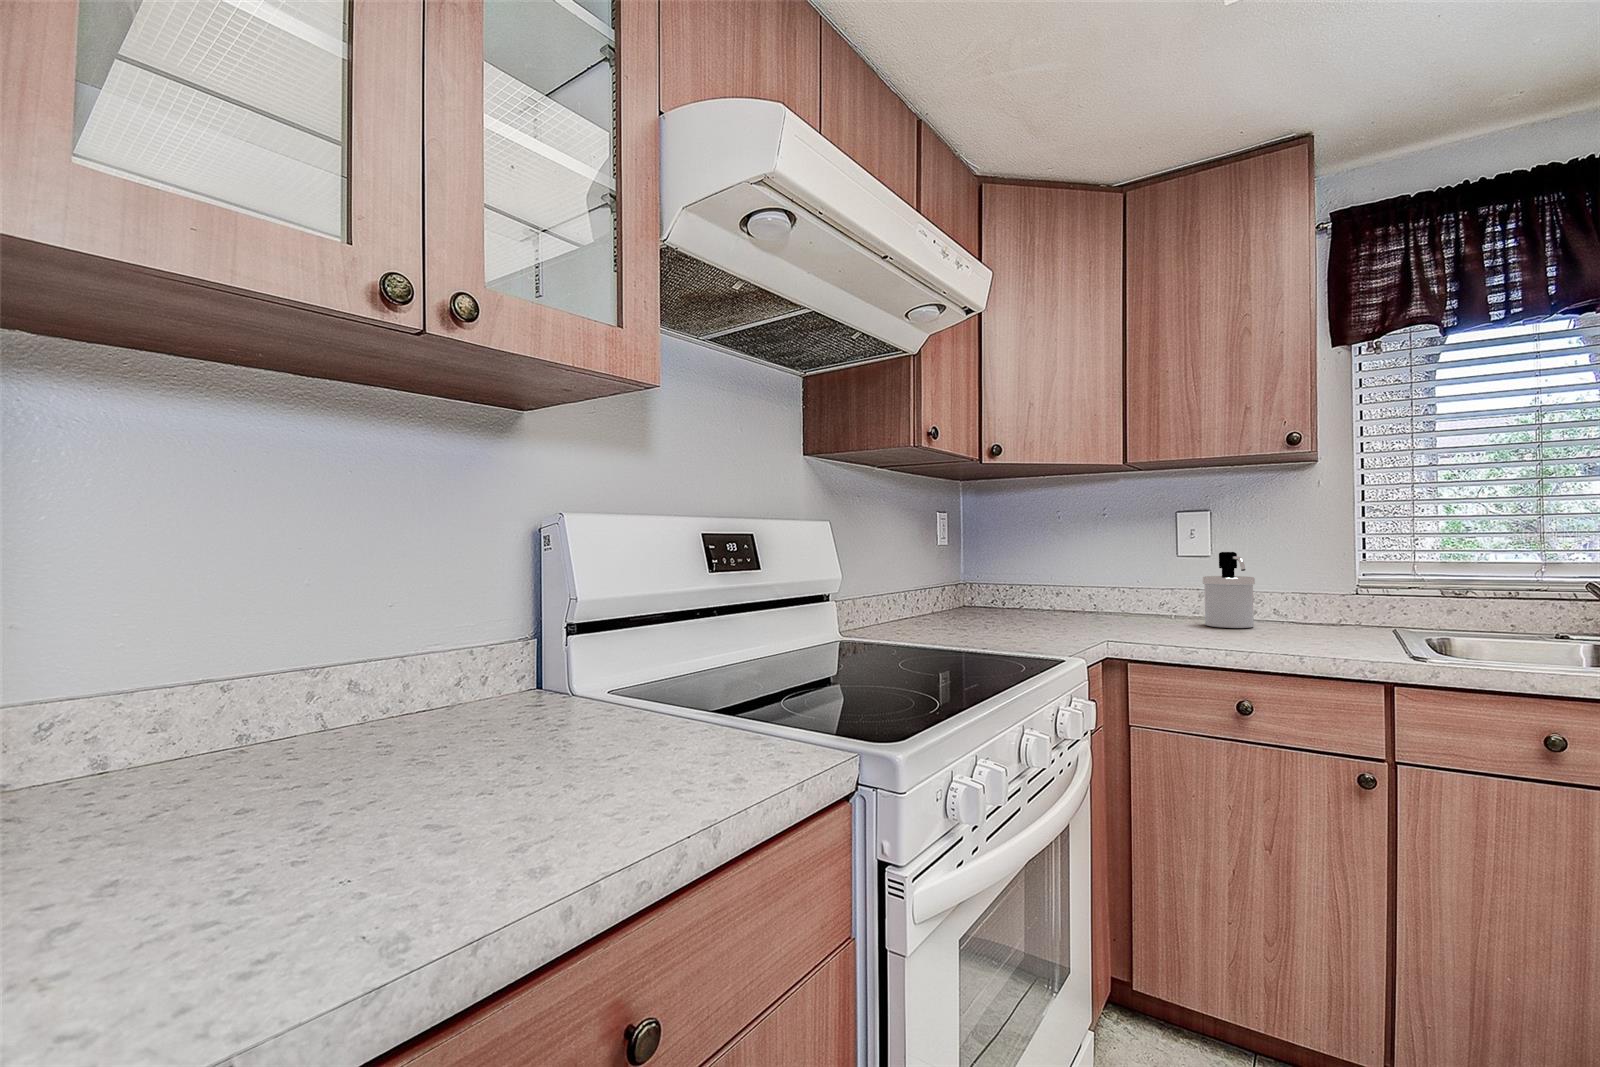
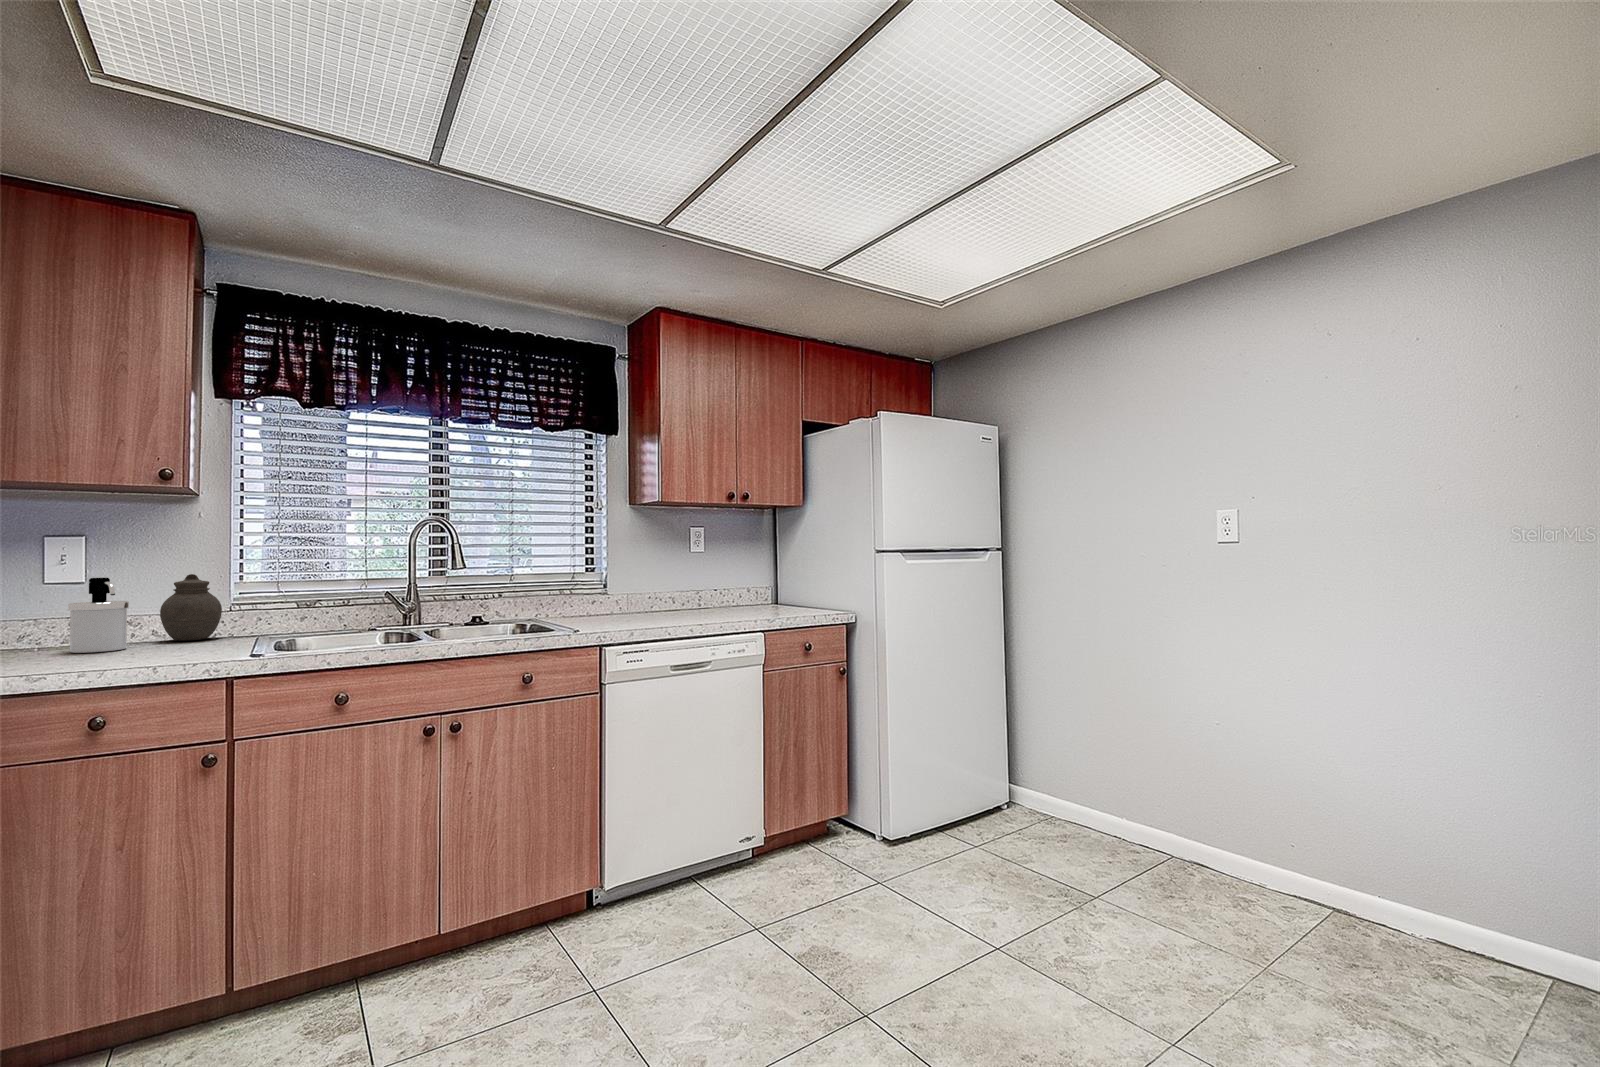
jar: none [1281,550,1346,624] -> present [160,574,222,641]

